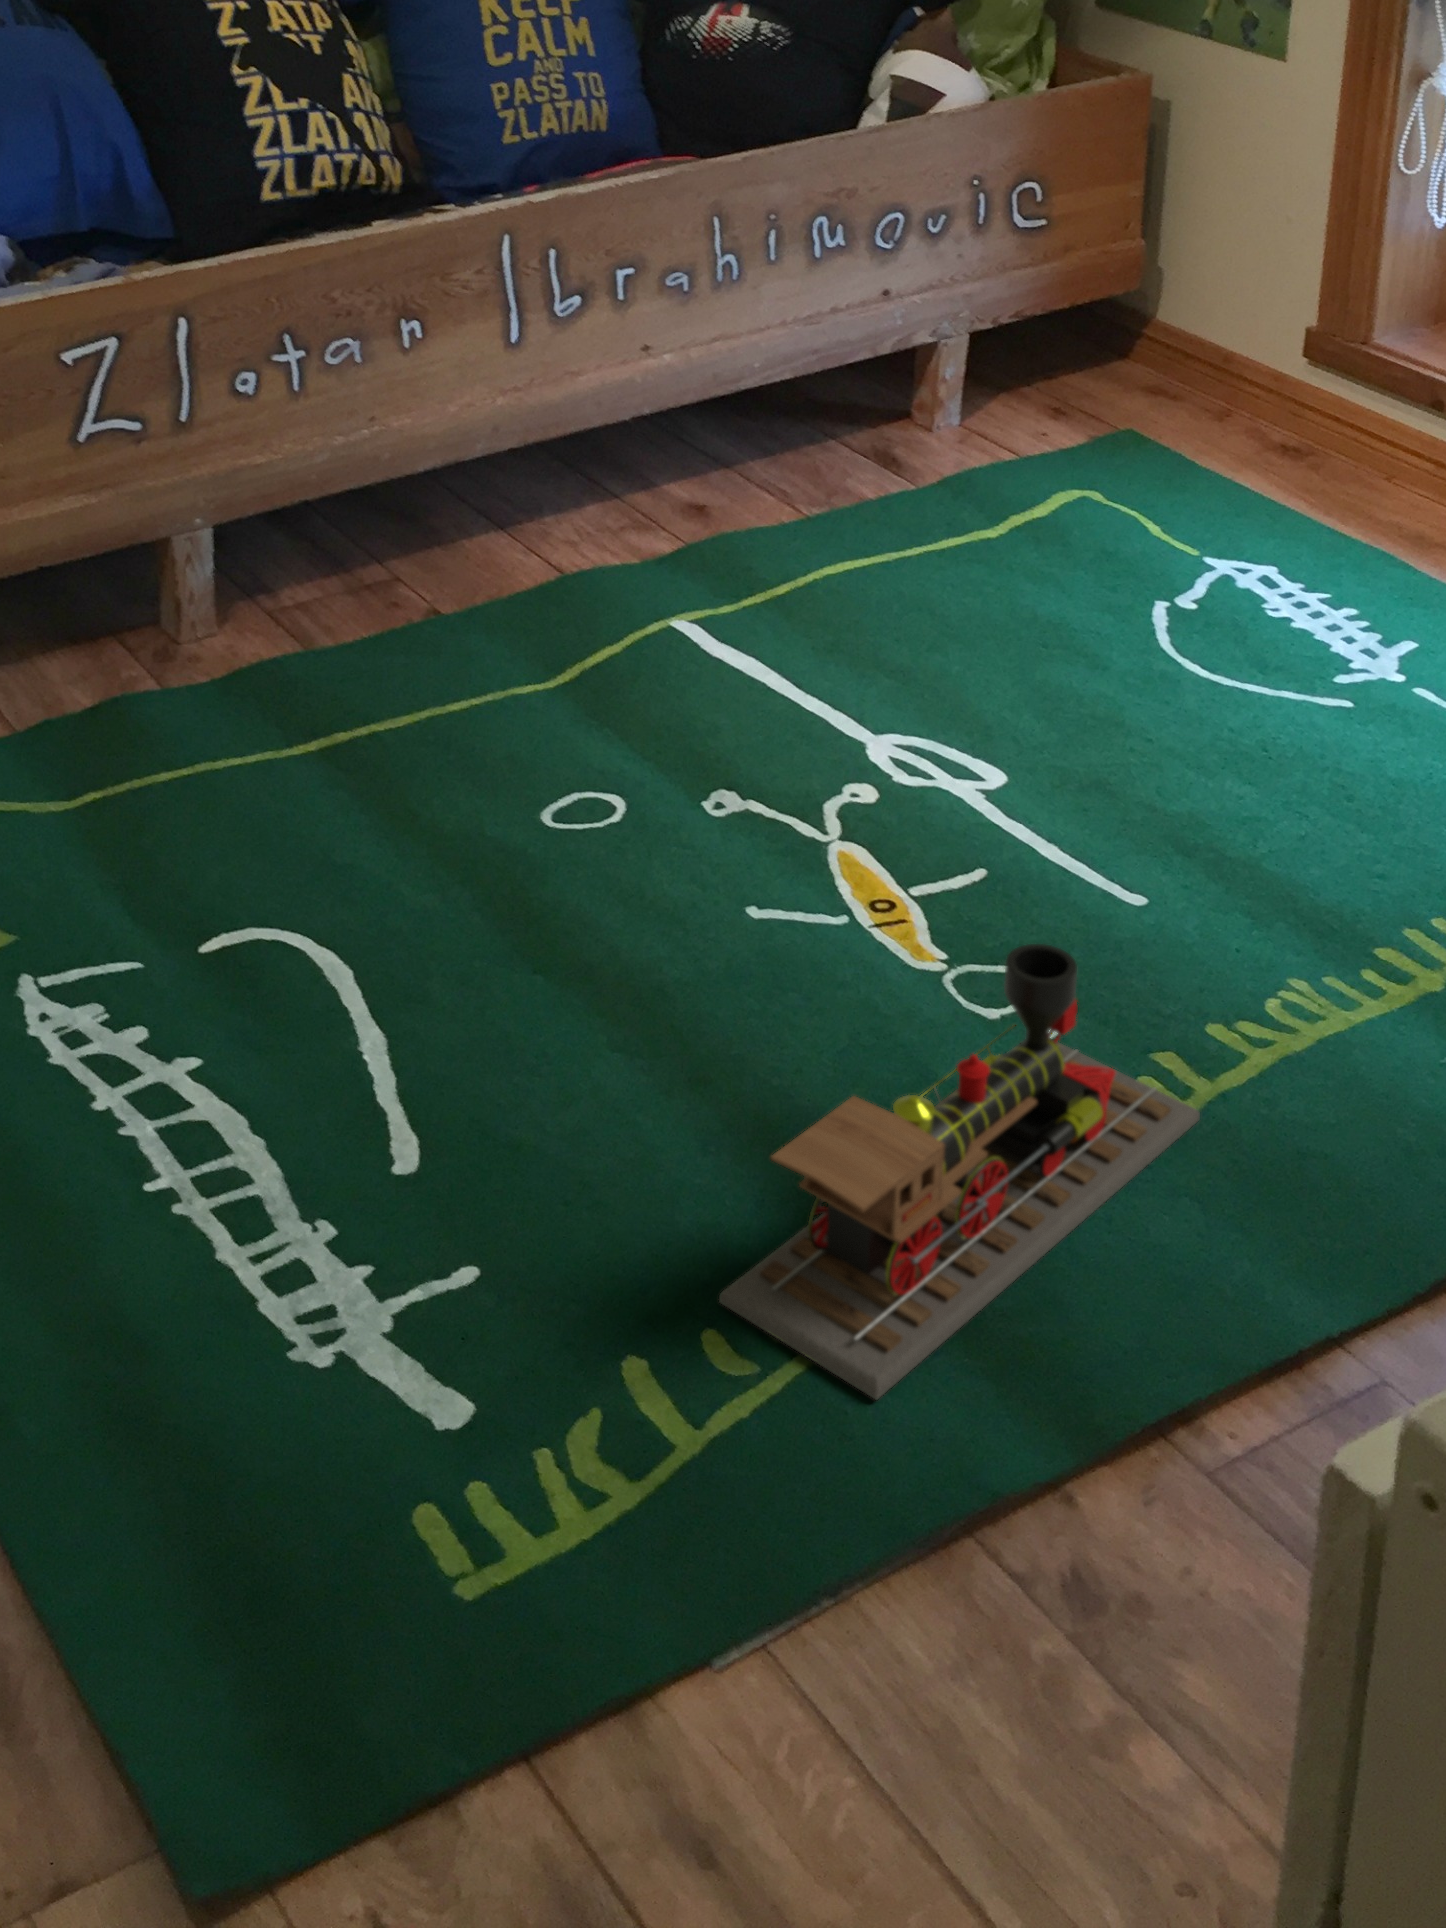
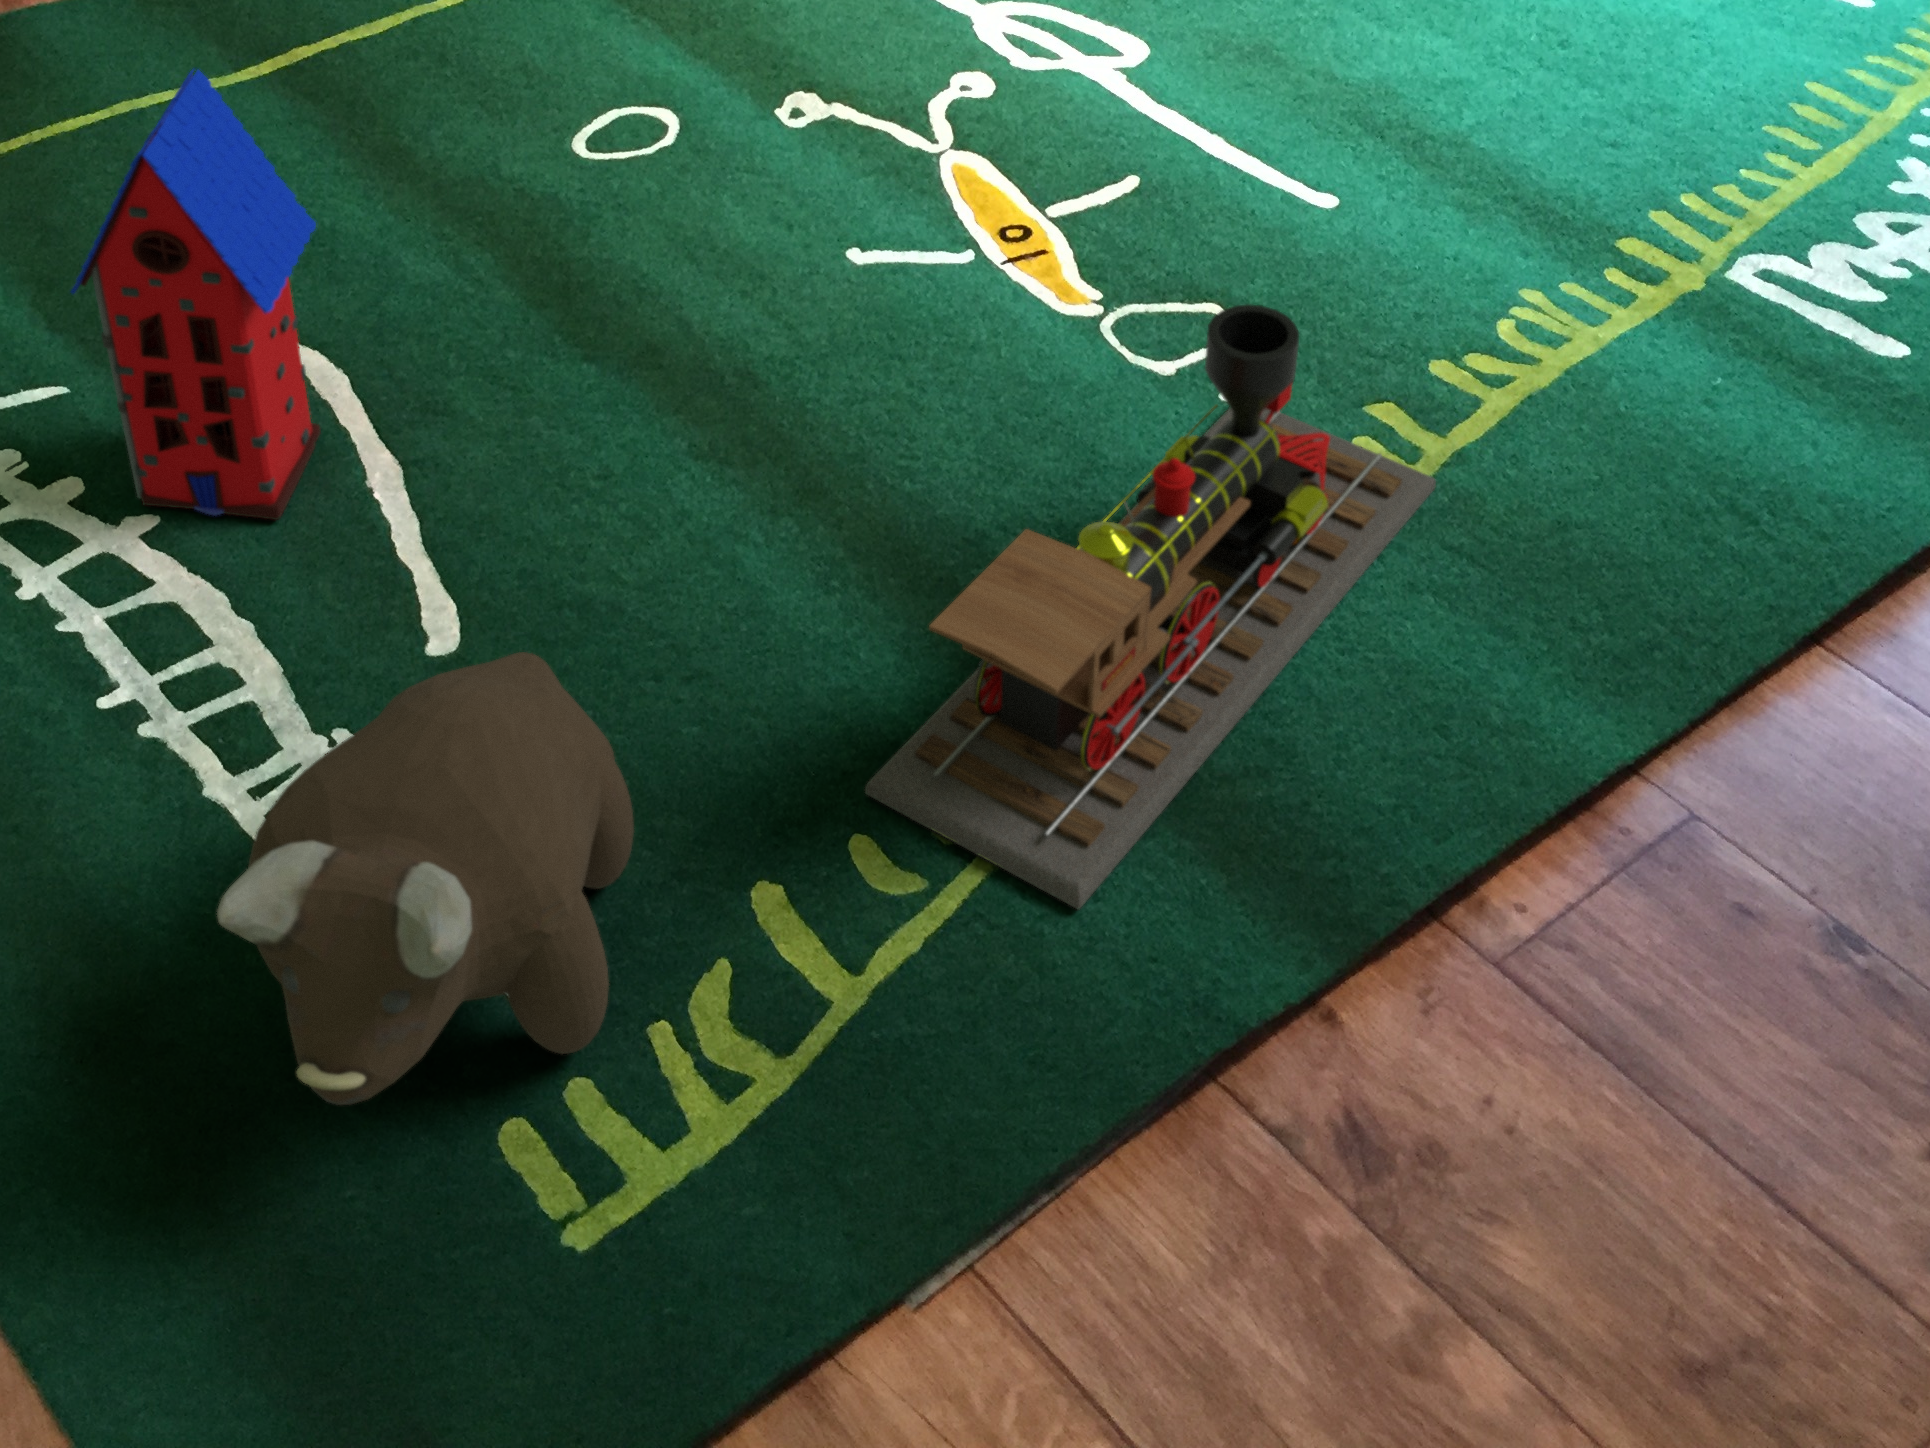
toy house: none [159,714,342,1070] -> present [71,70,321,520]
plush toy: none [225,1154,536,1462] -> present [217,652,634,1105]

